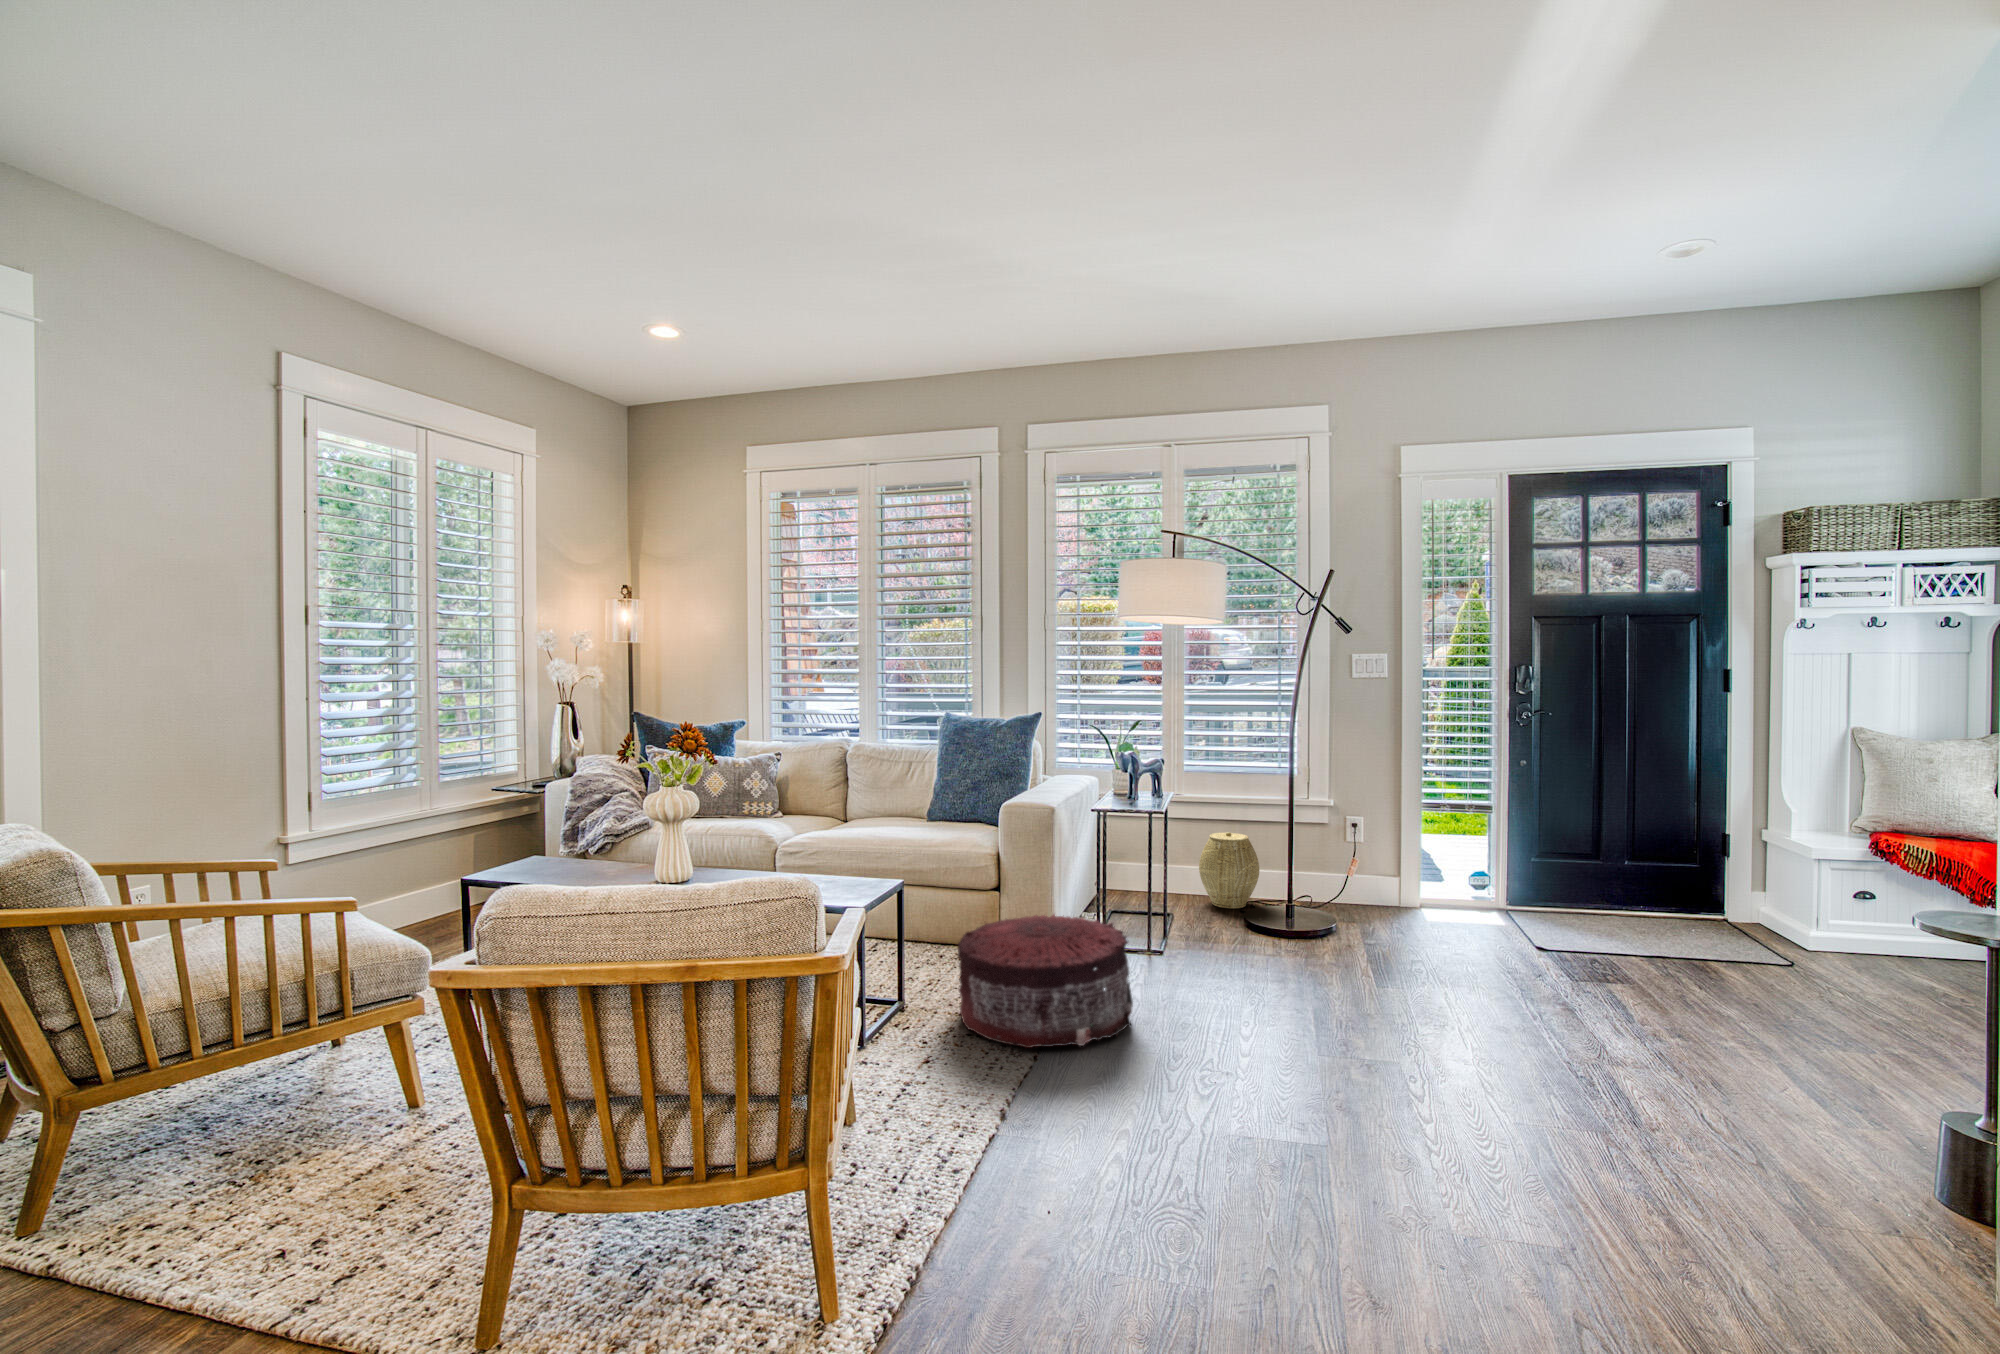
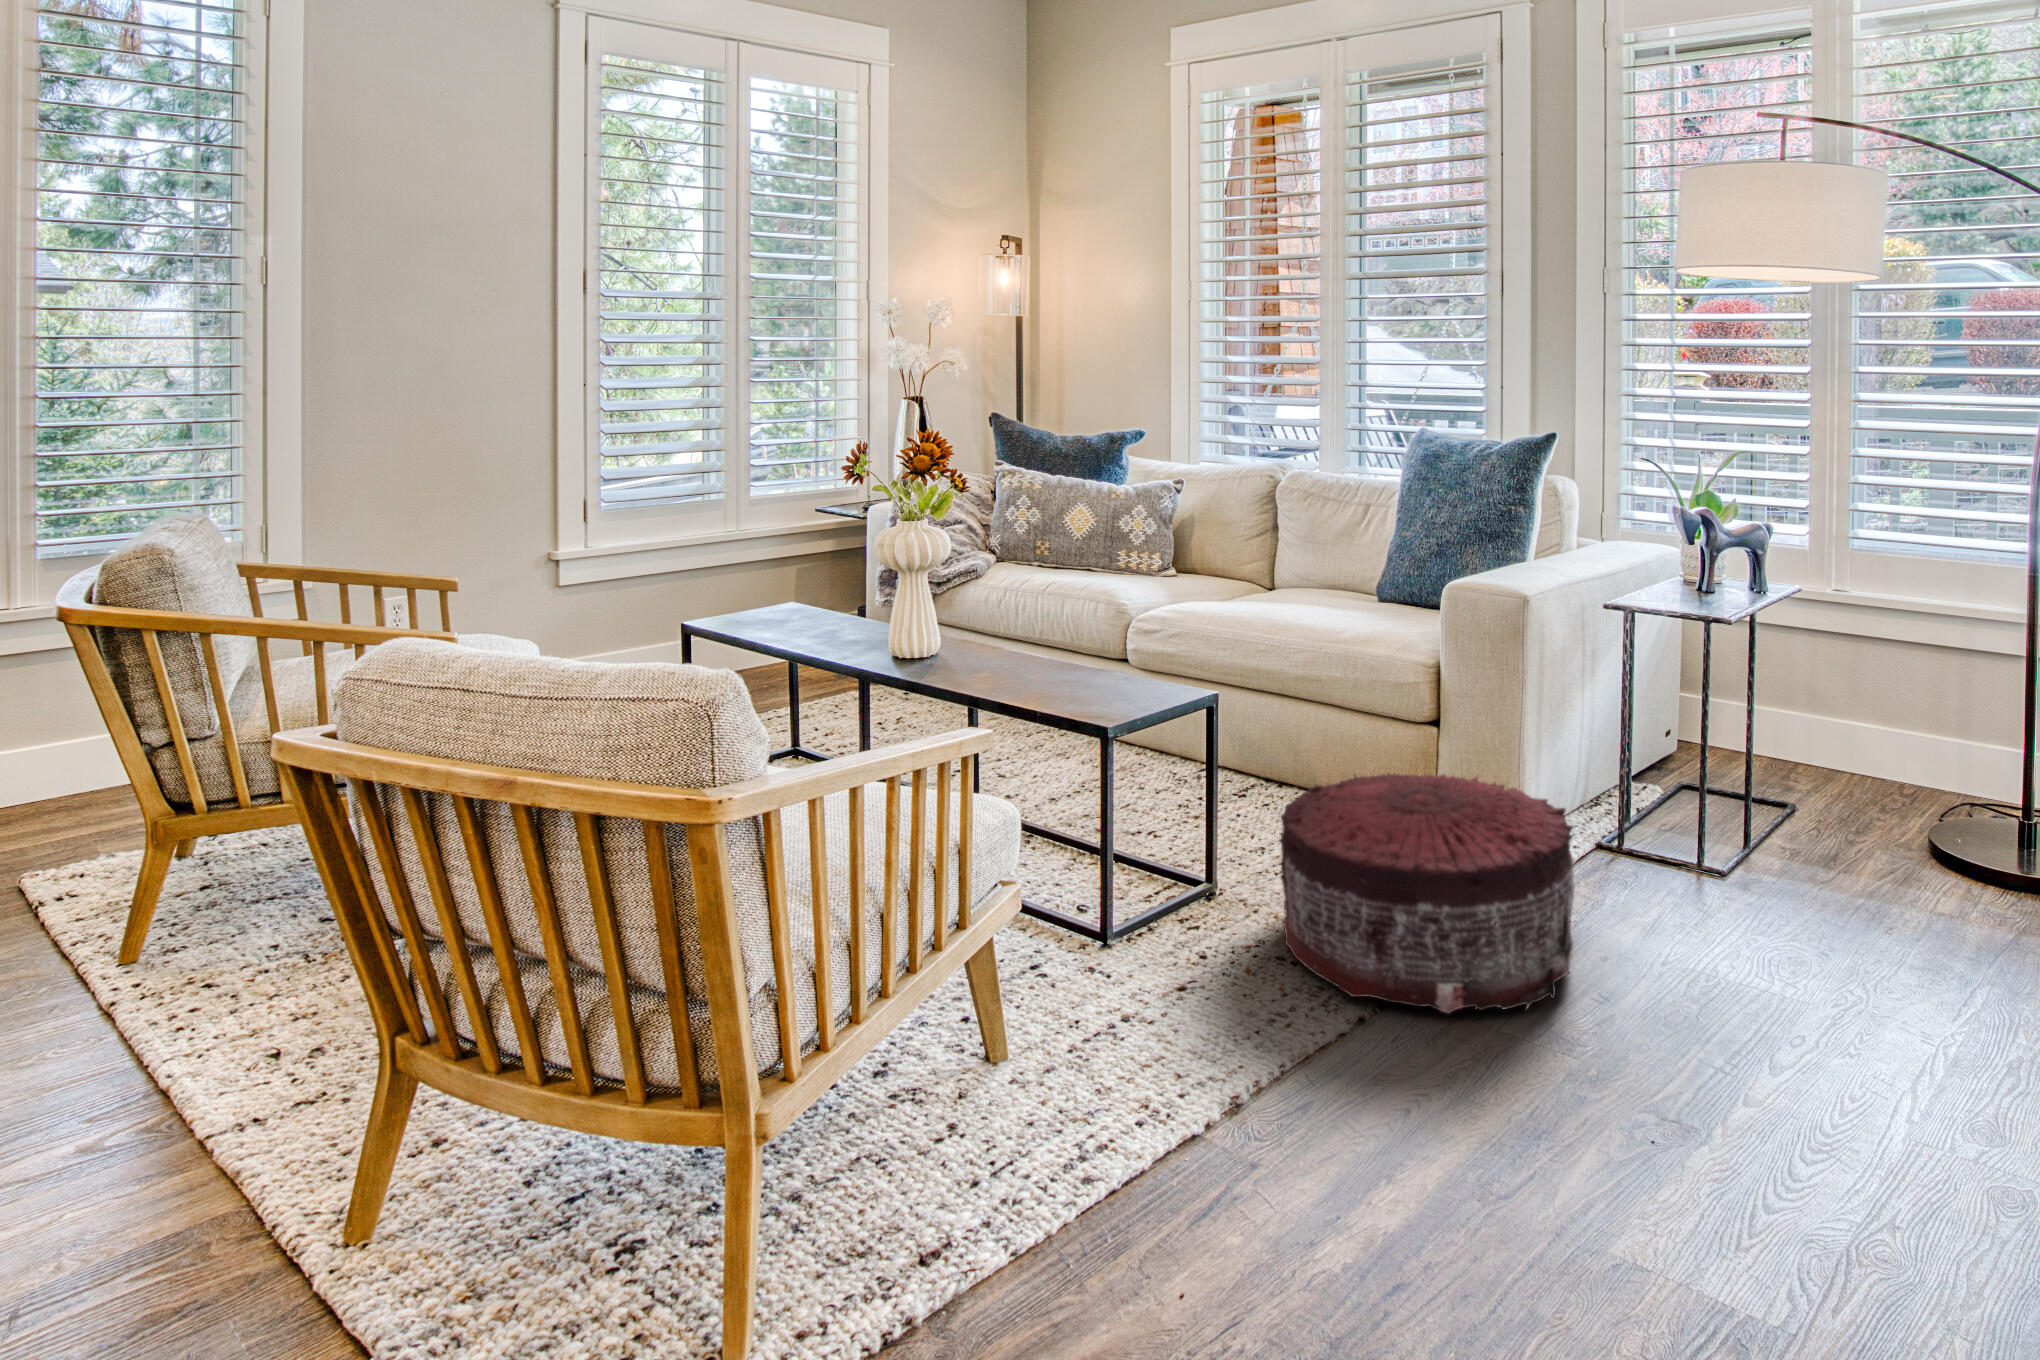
woven basket: present [1199,832,1259,908] -> none [1863,670,1989,814]

